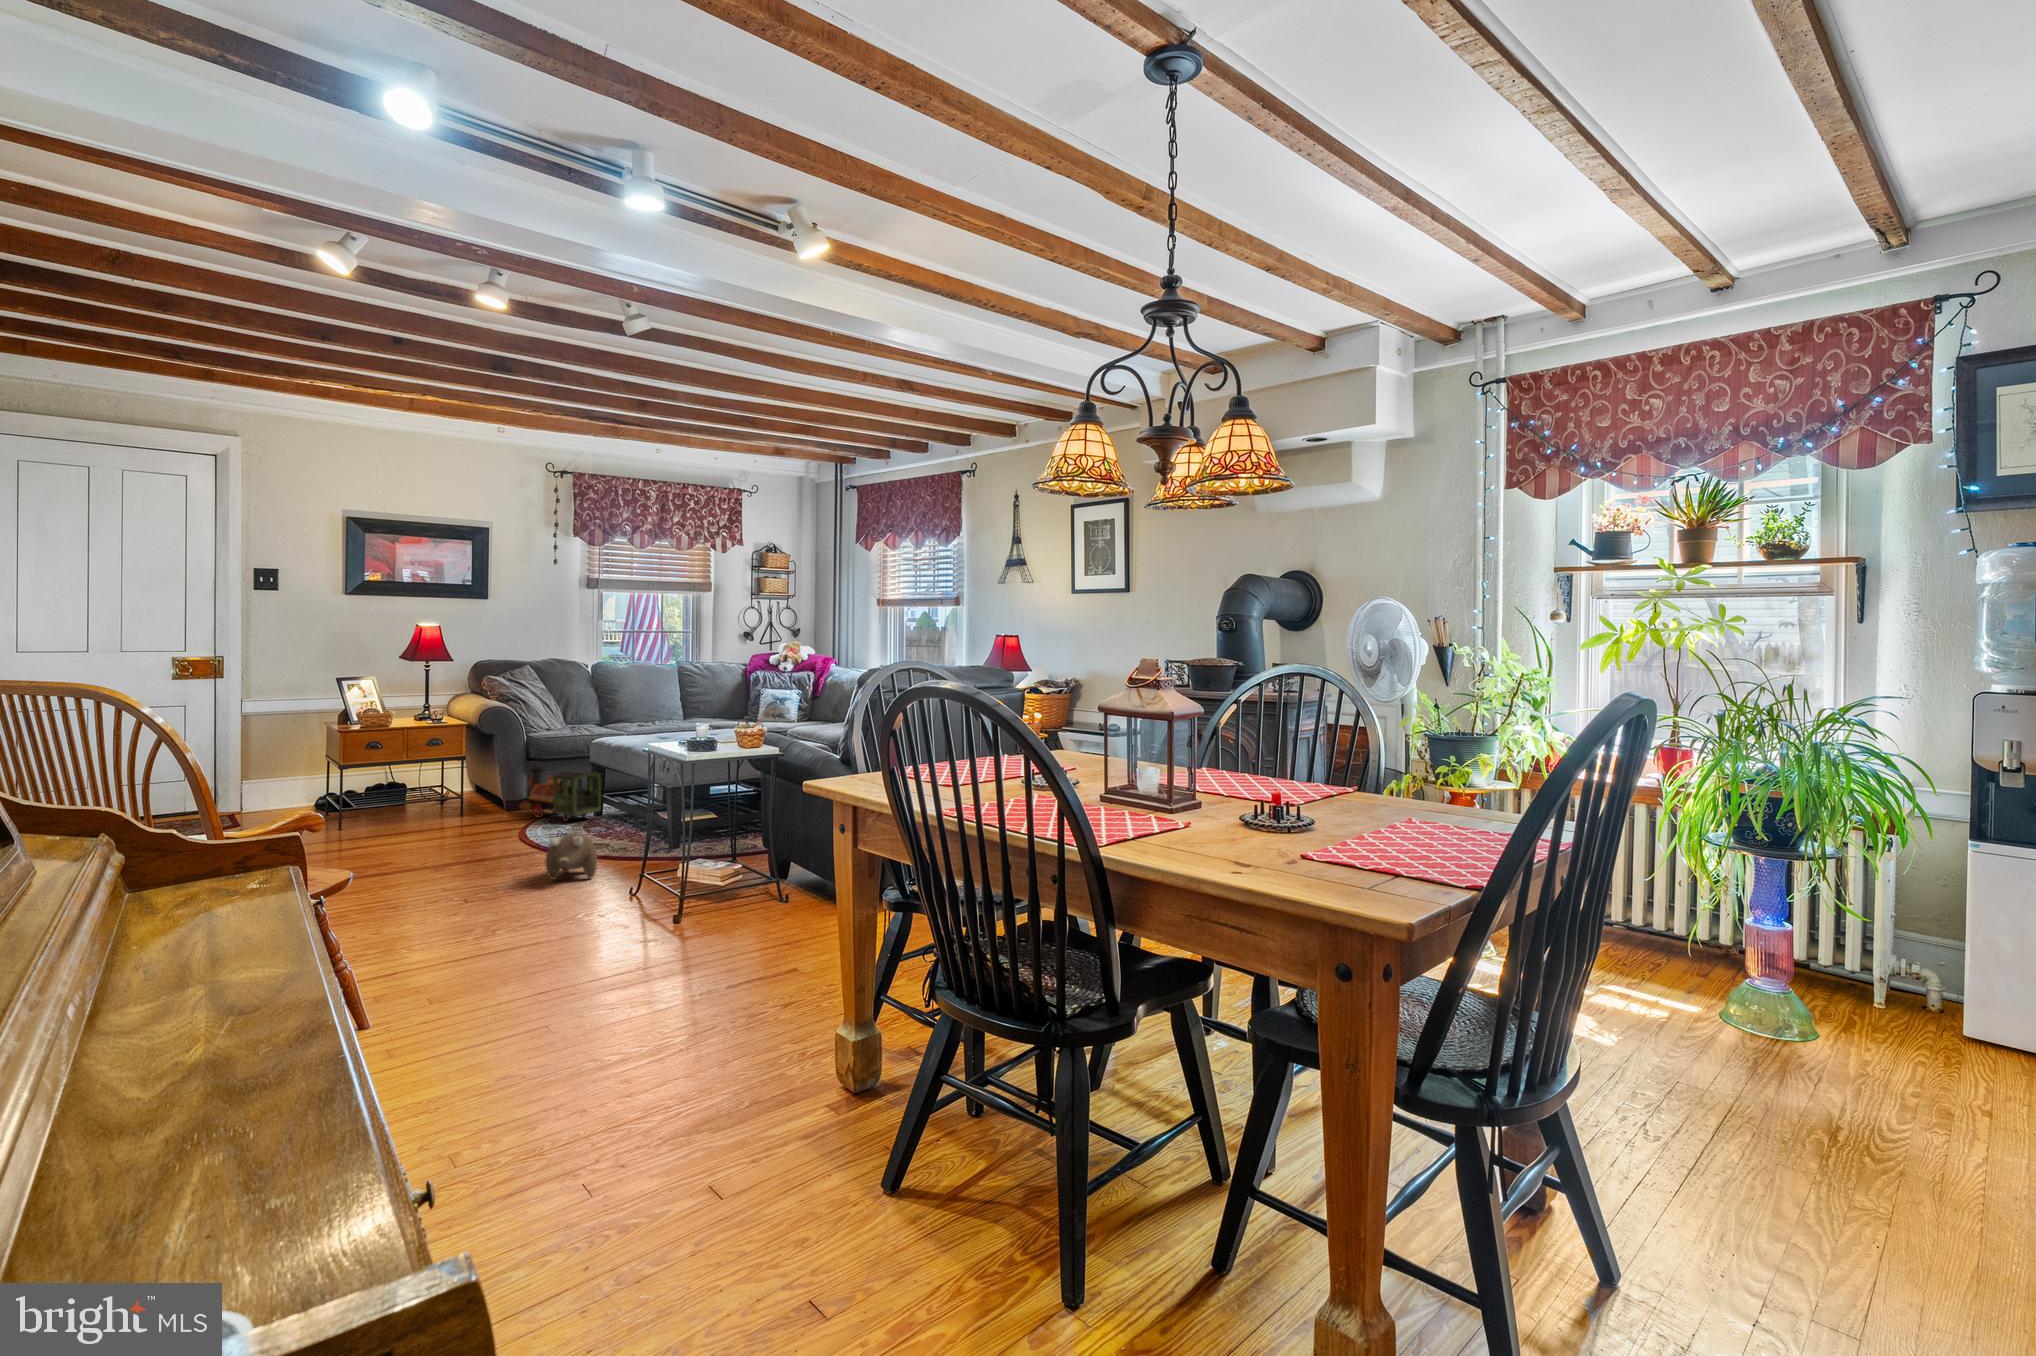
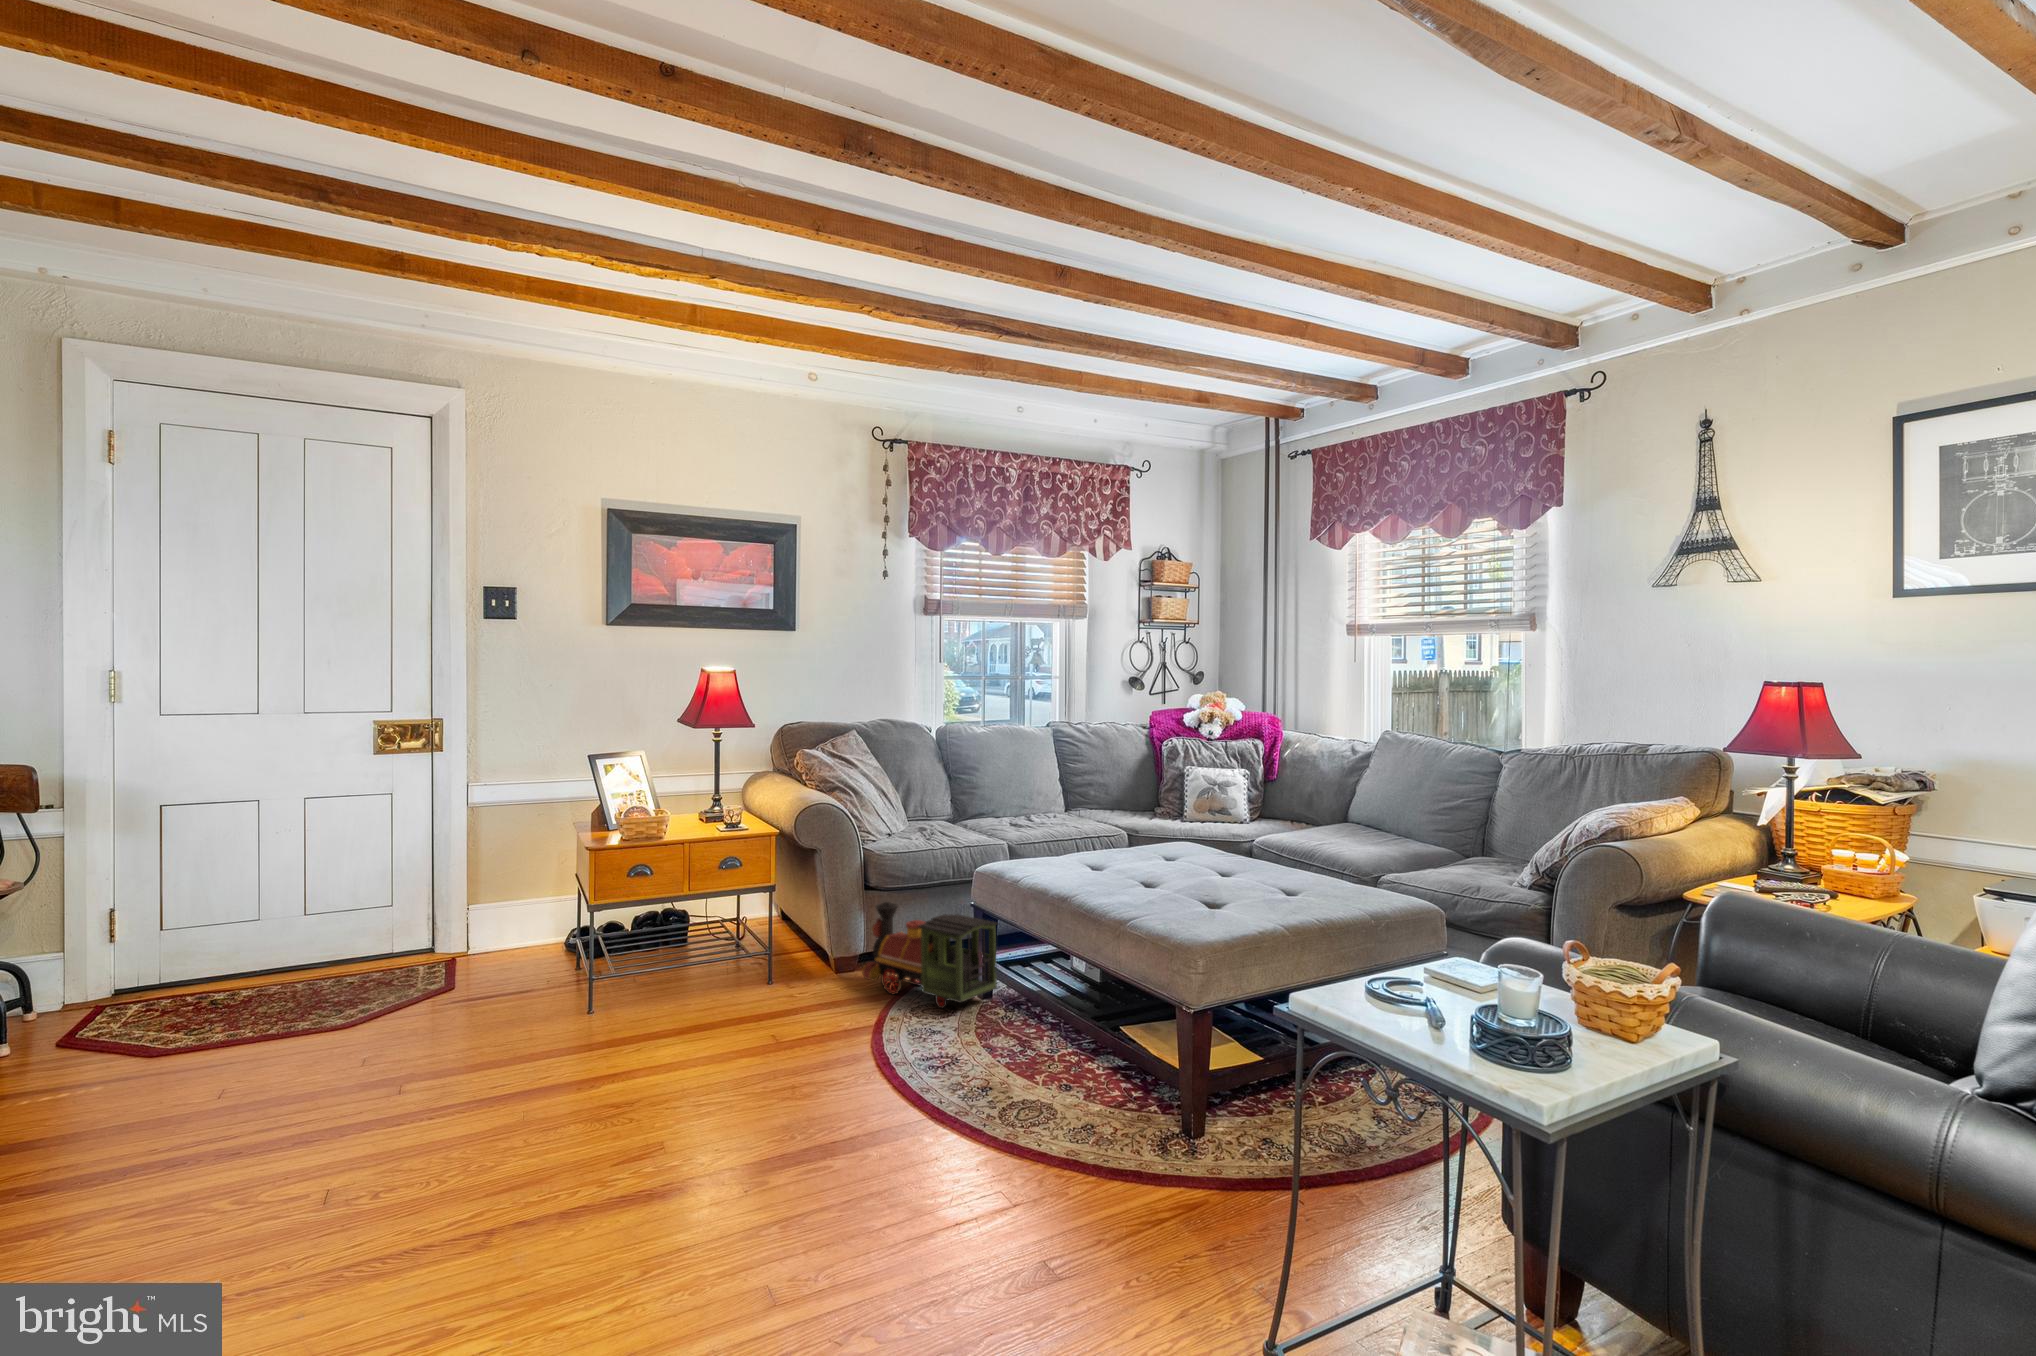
plush toy: present [545,833,597,880] -> none [996,1123,1106,1241]

